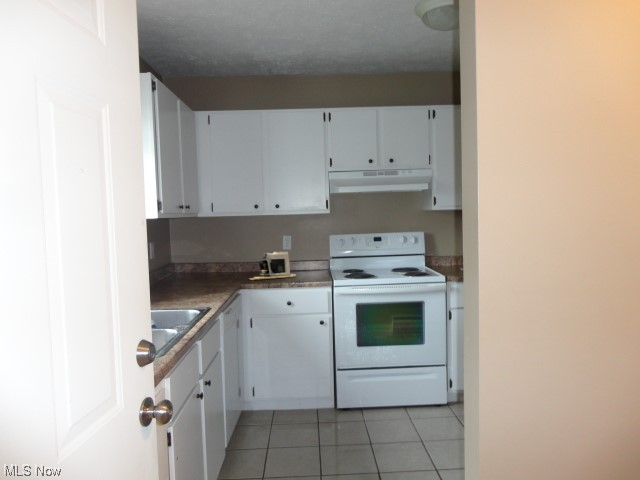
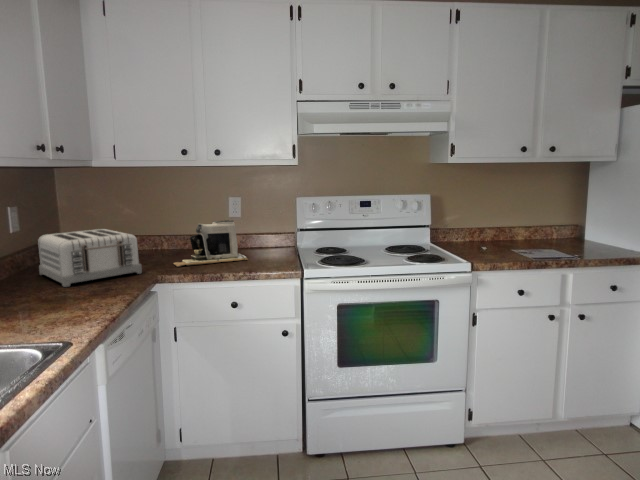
toaster: none [169,256,231,289] -> present [38,229,142,287]

